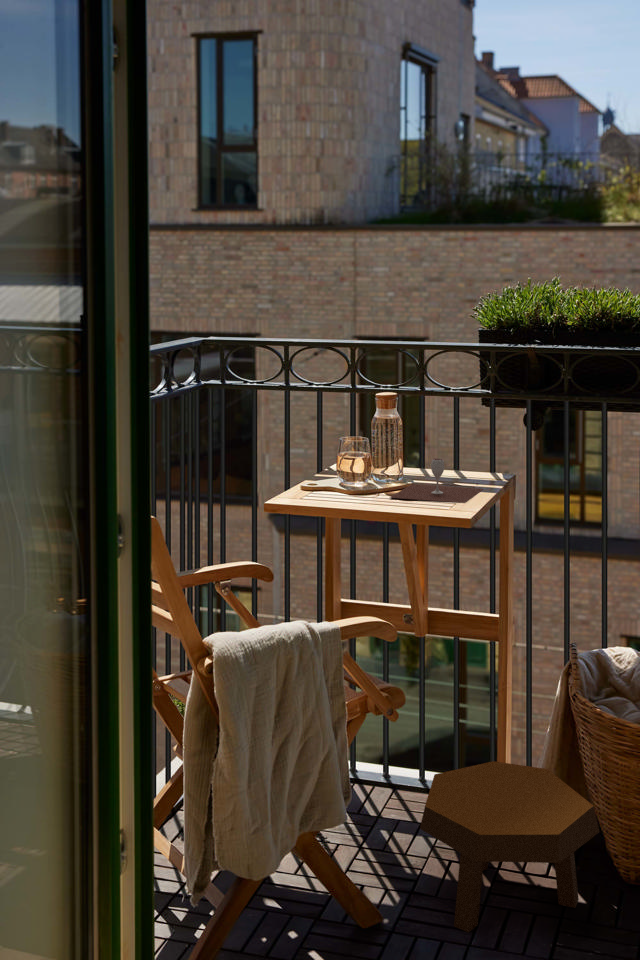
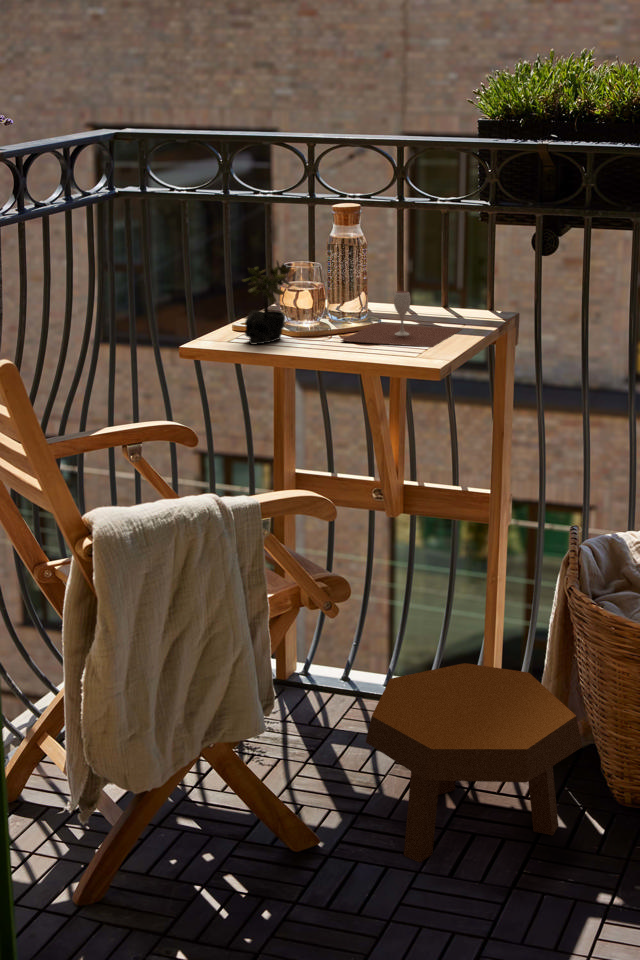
succulent plant: none [310,433,351,500] -> present [242,261,292,345]

